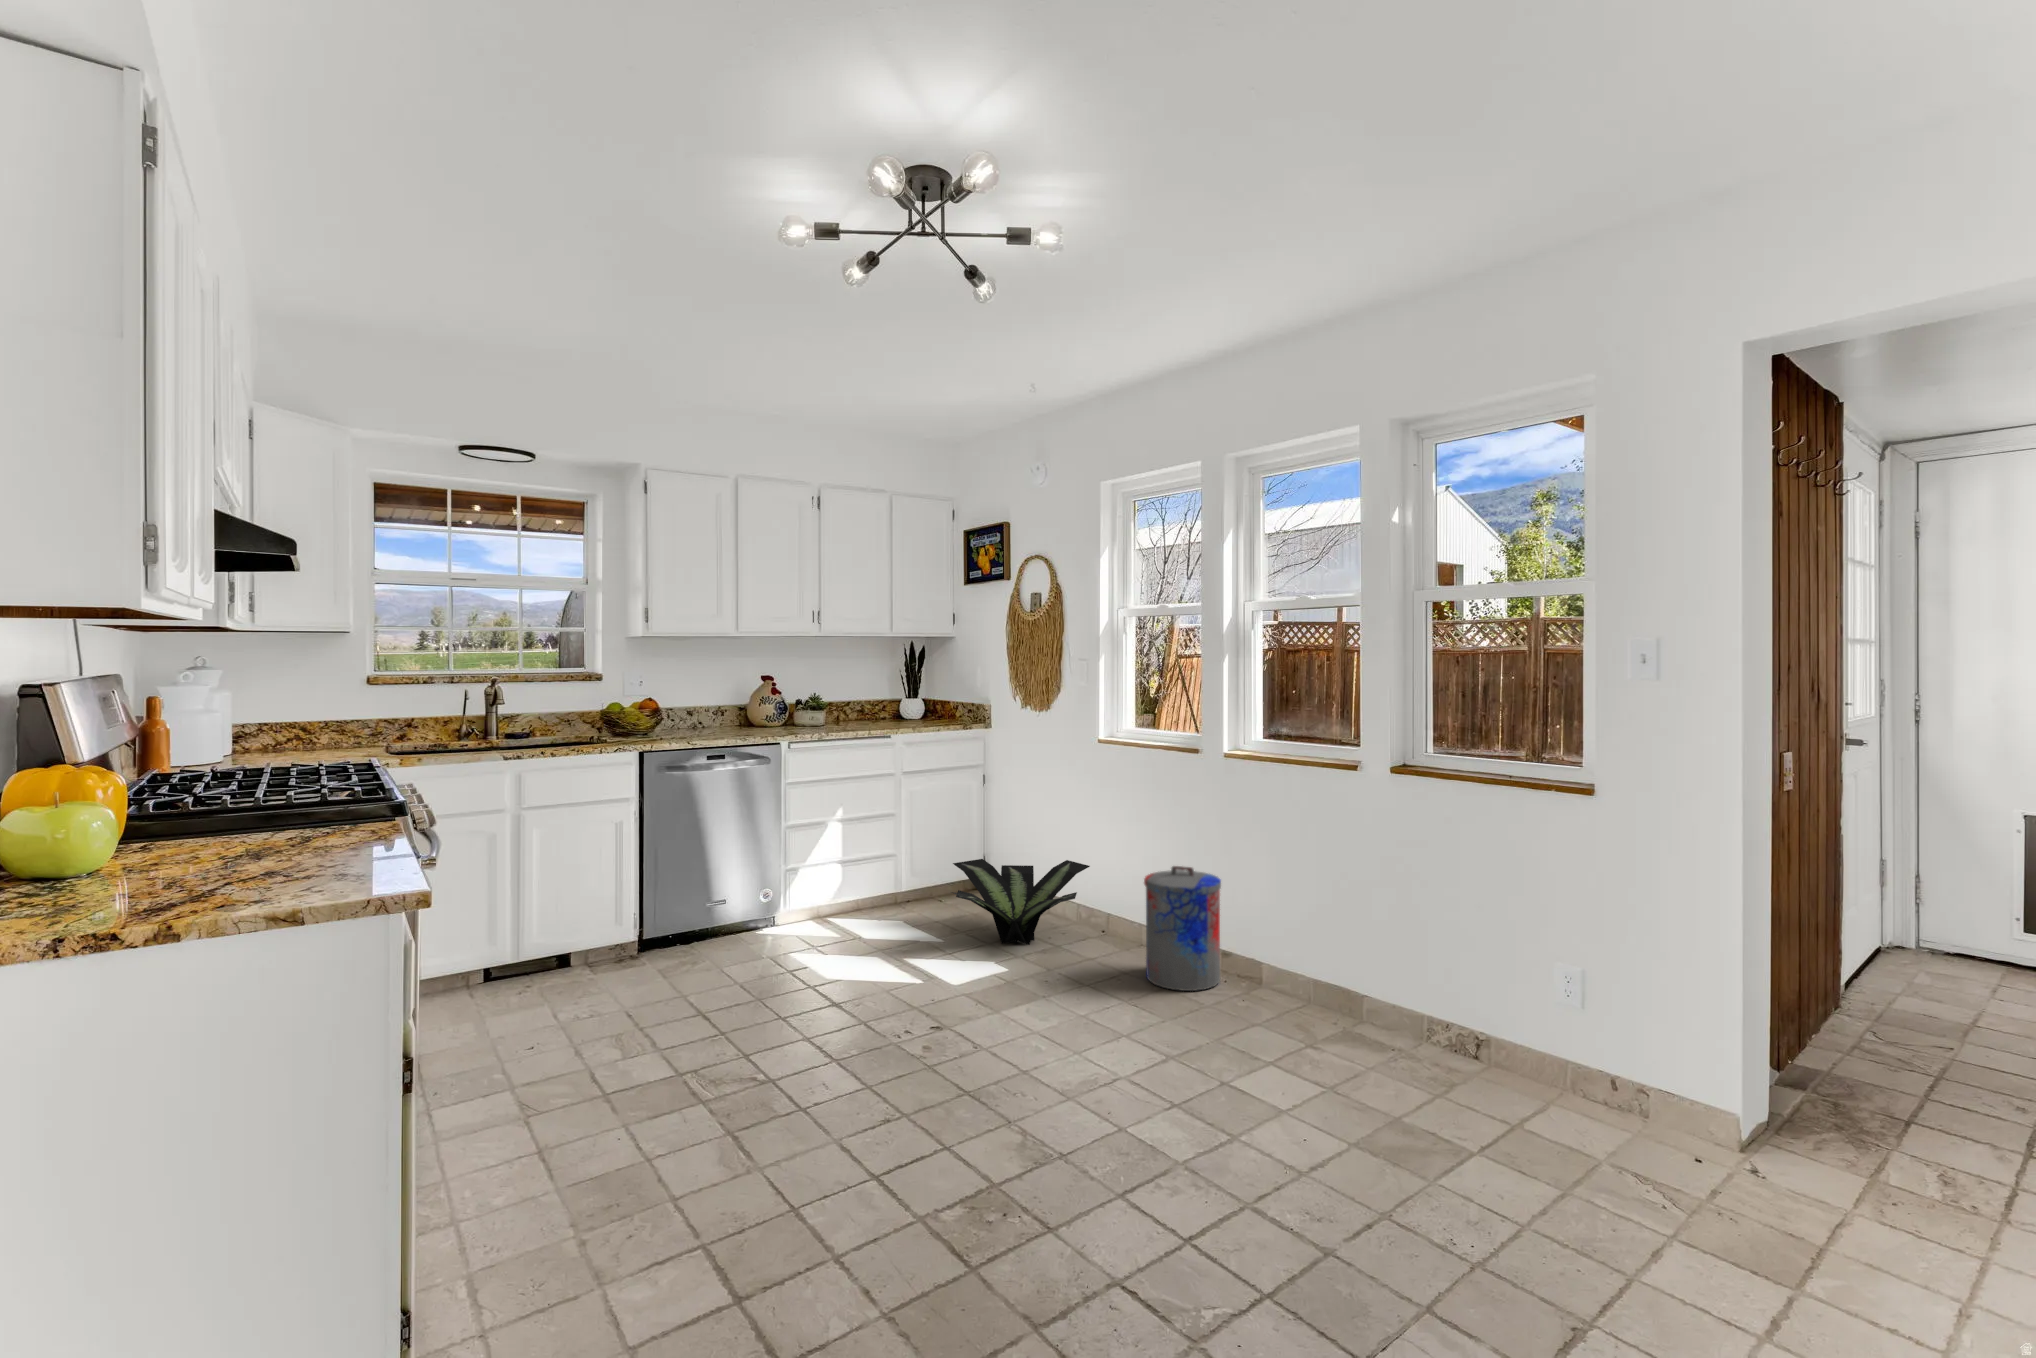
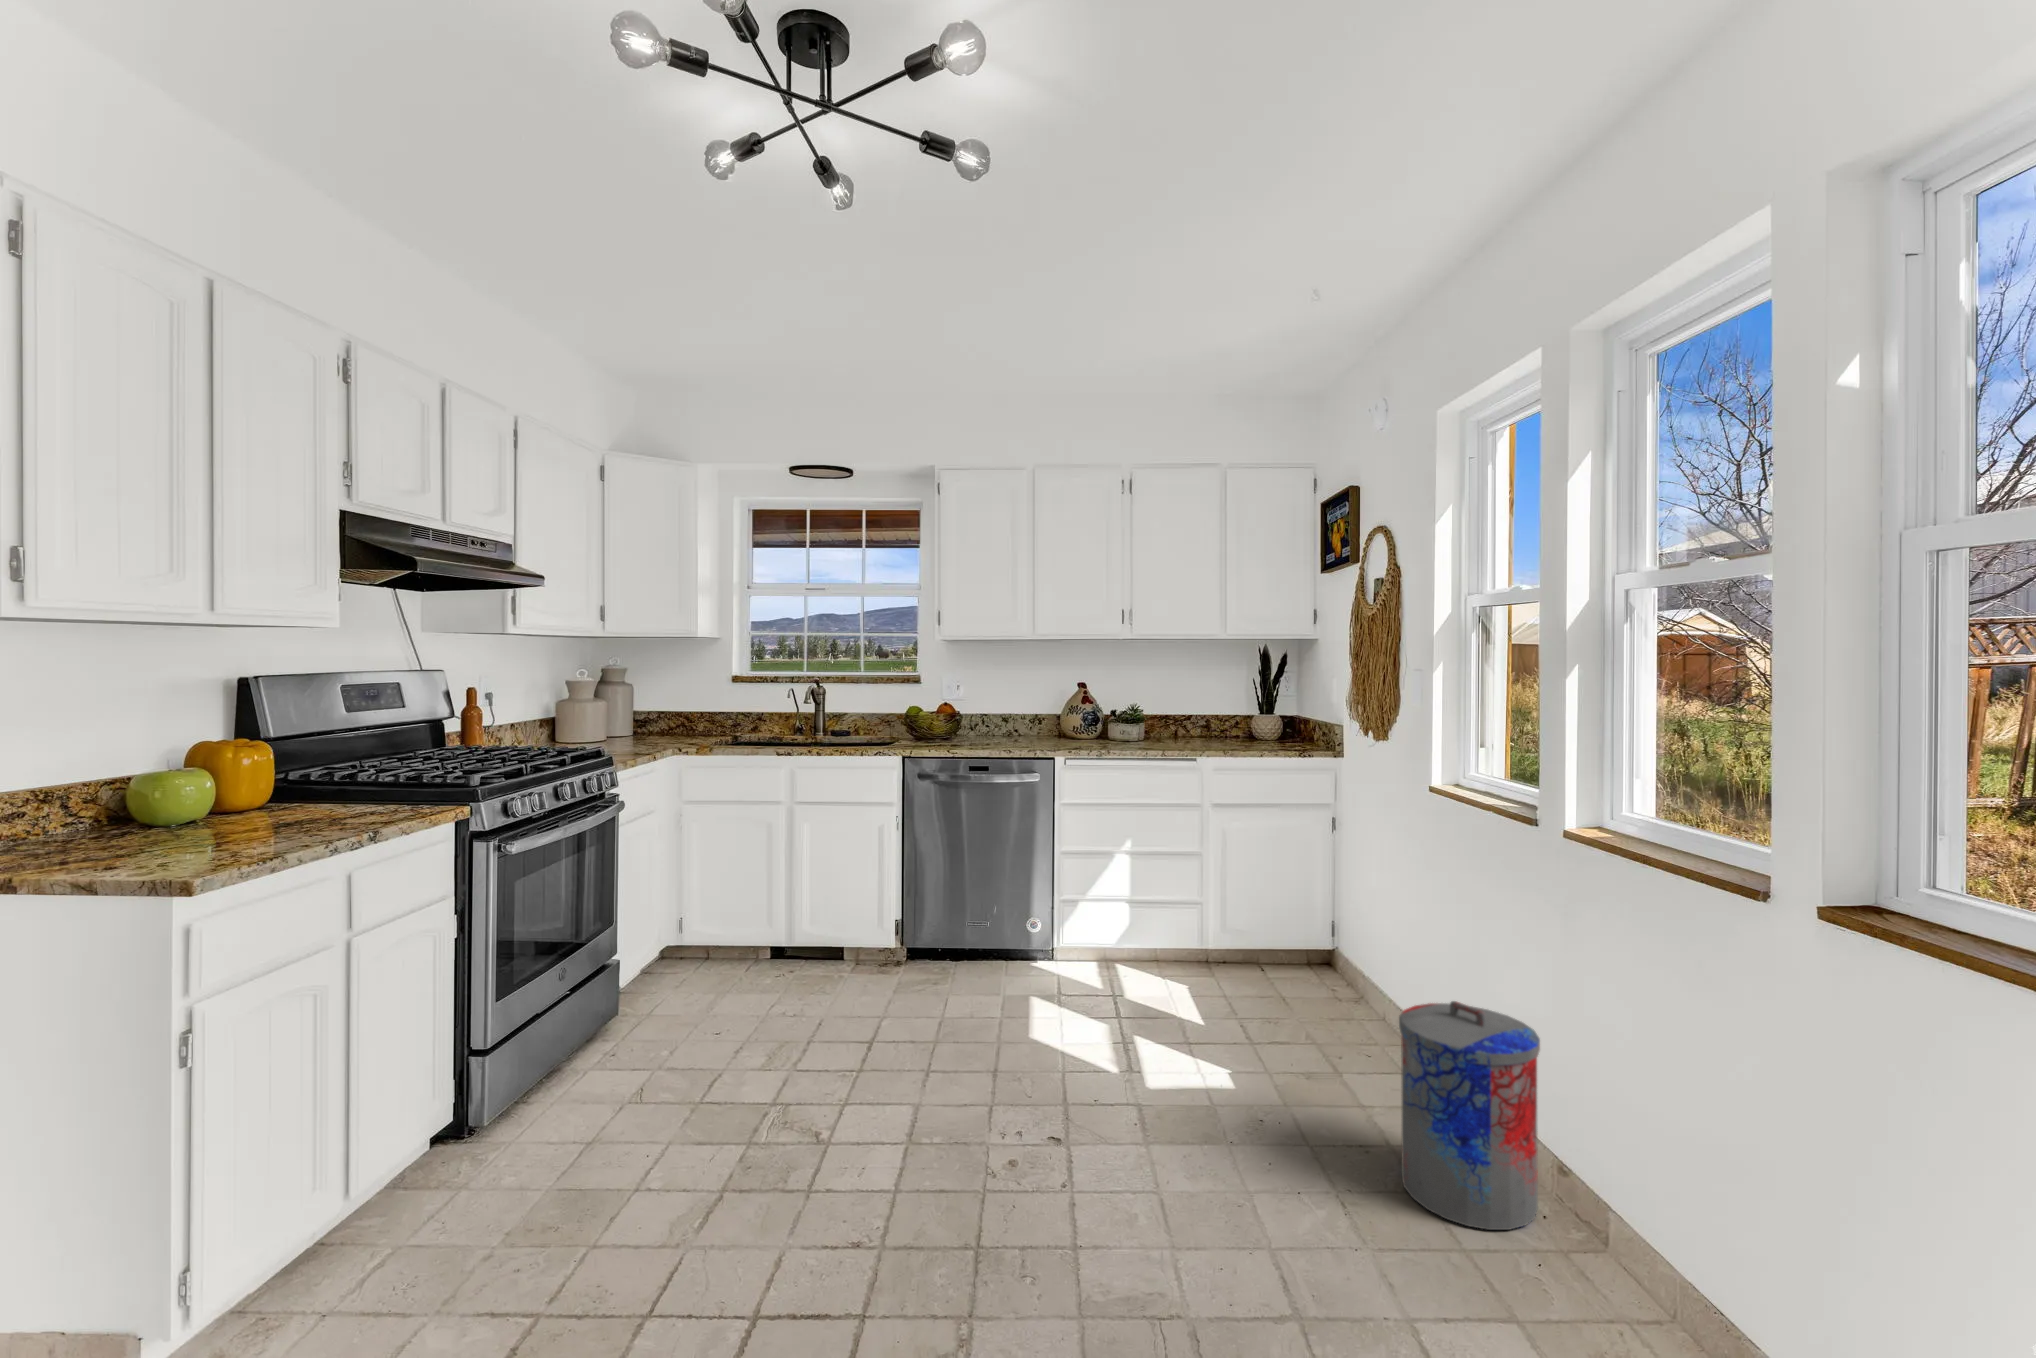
potted plant: present [952,859,1090,945] -> none [1186,925,1411,1060]

